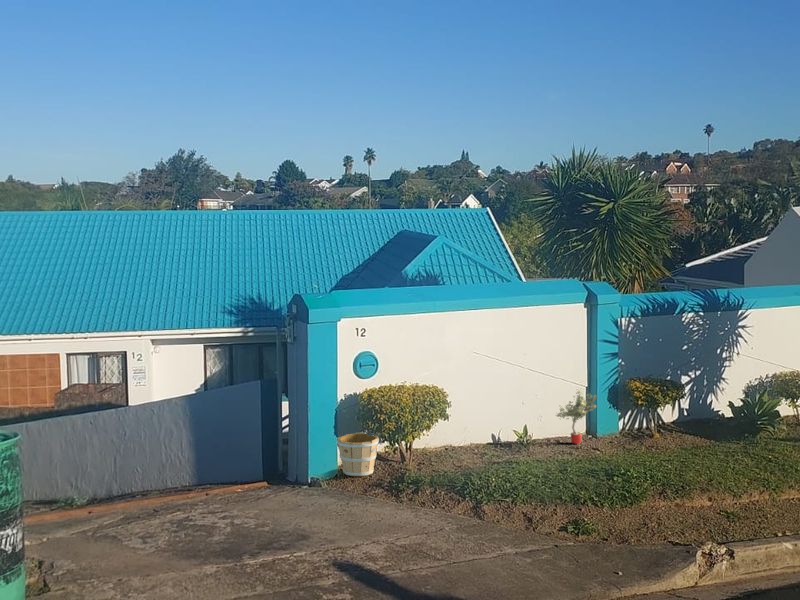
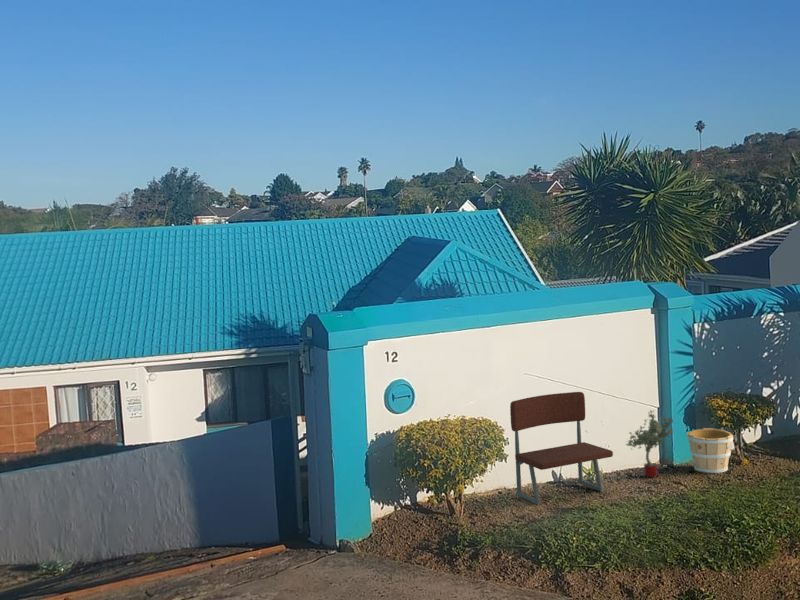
bench: none [458,369,541,460] -> present [510,392,613,504]
wooden bucket: present [337,432,379,476] -> present [687,428,733,473]

